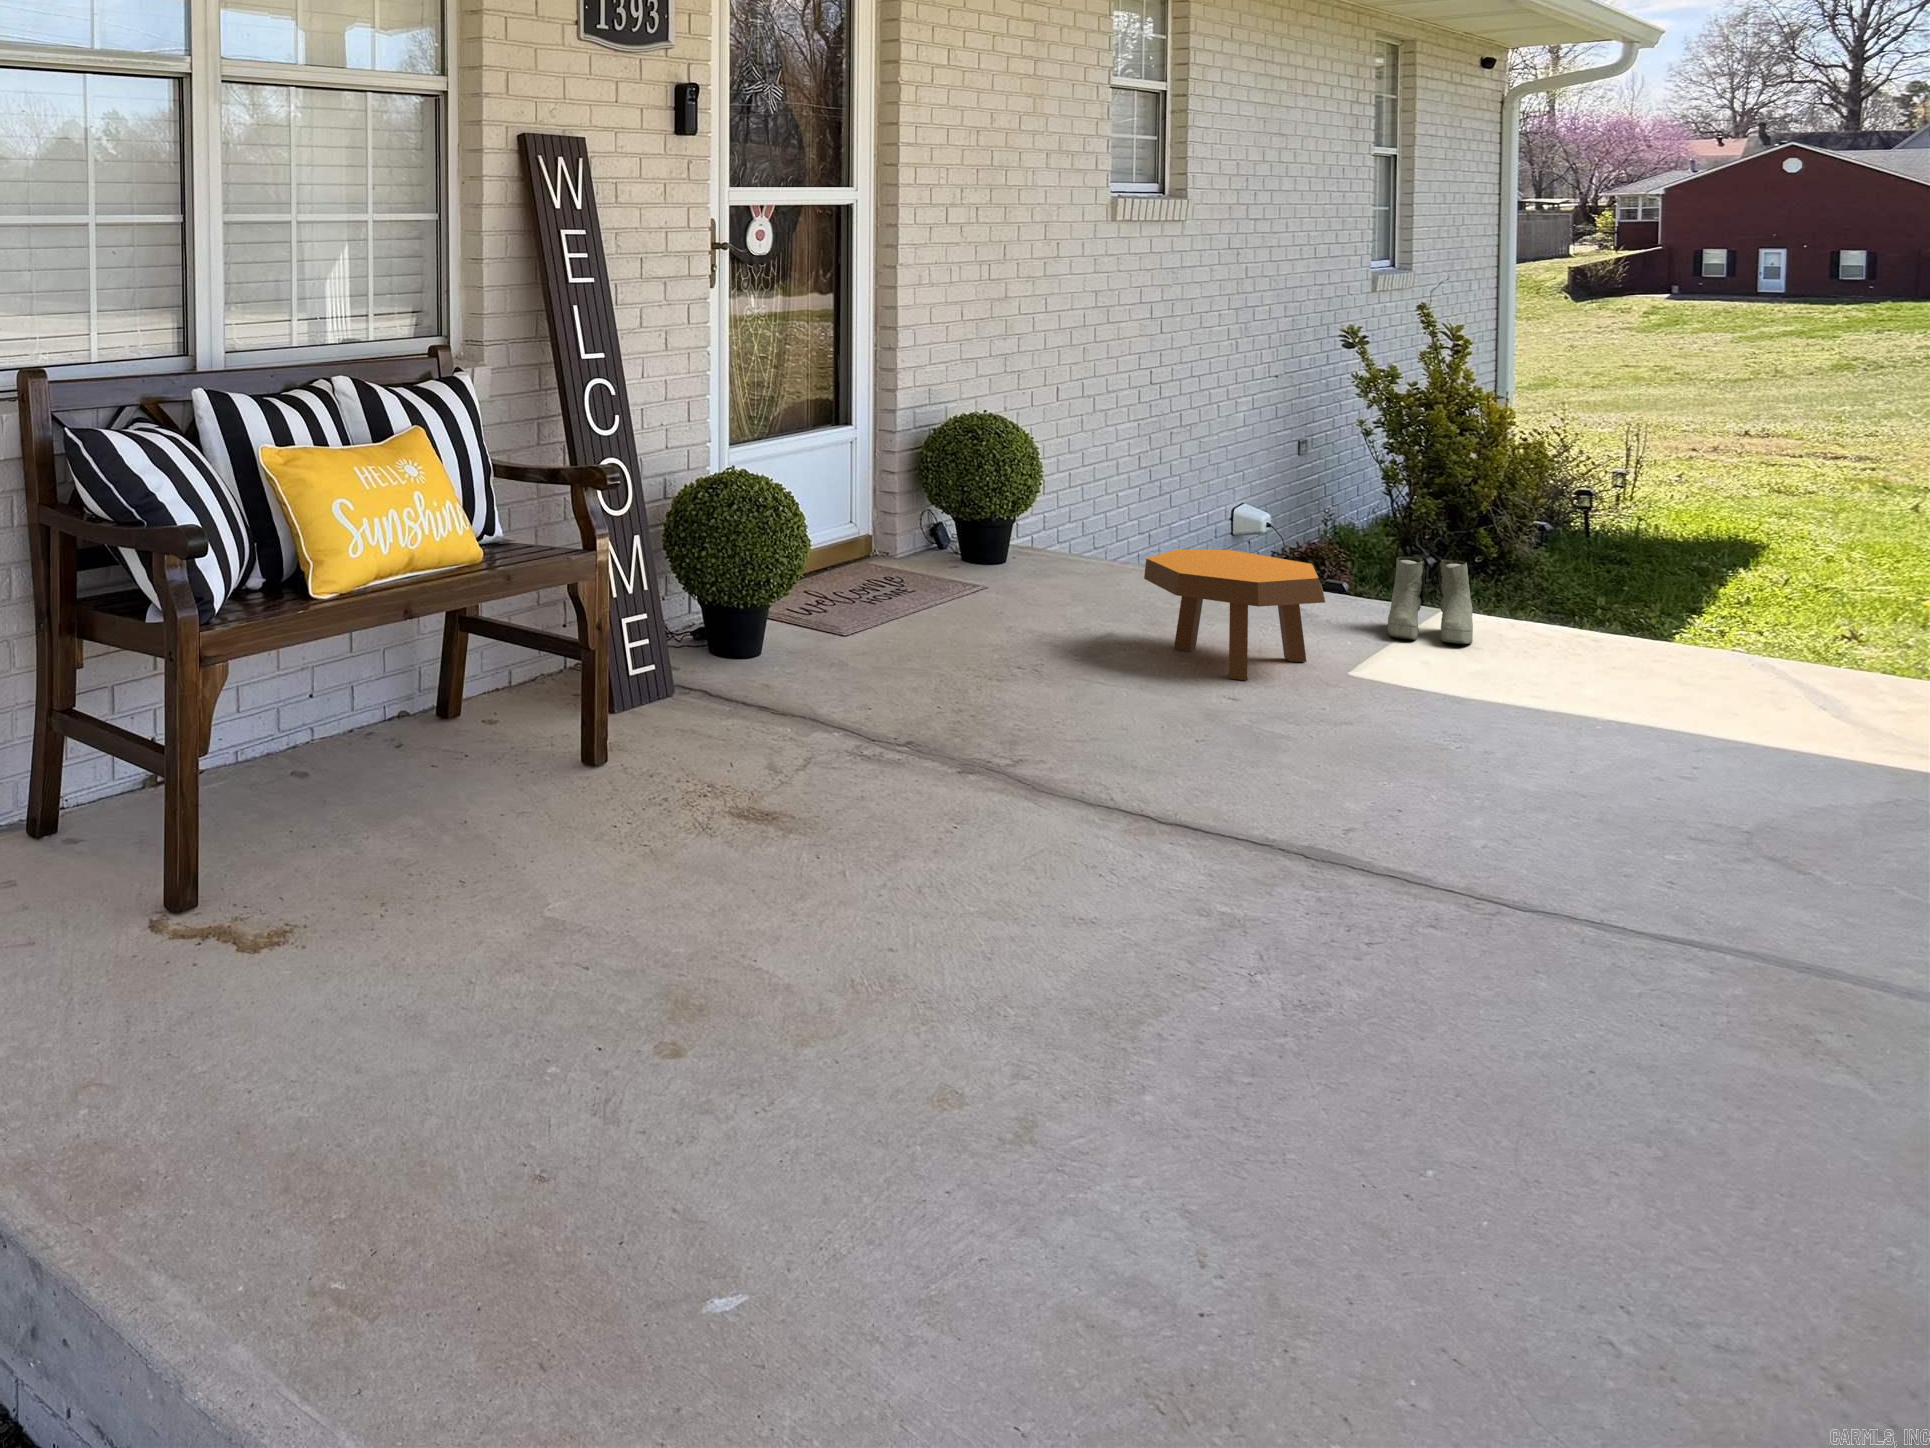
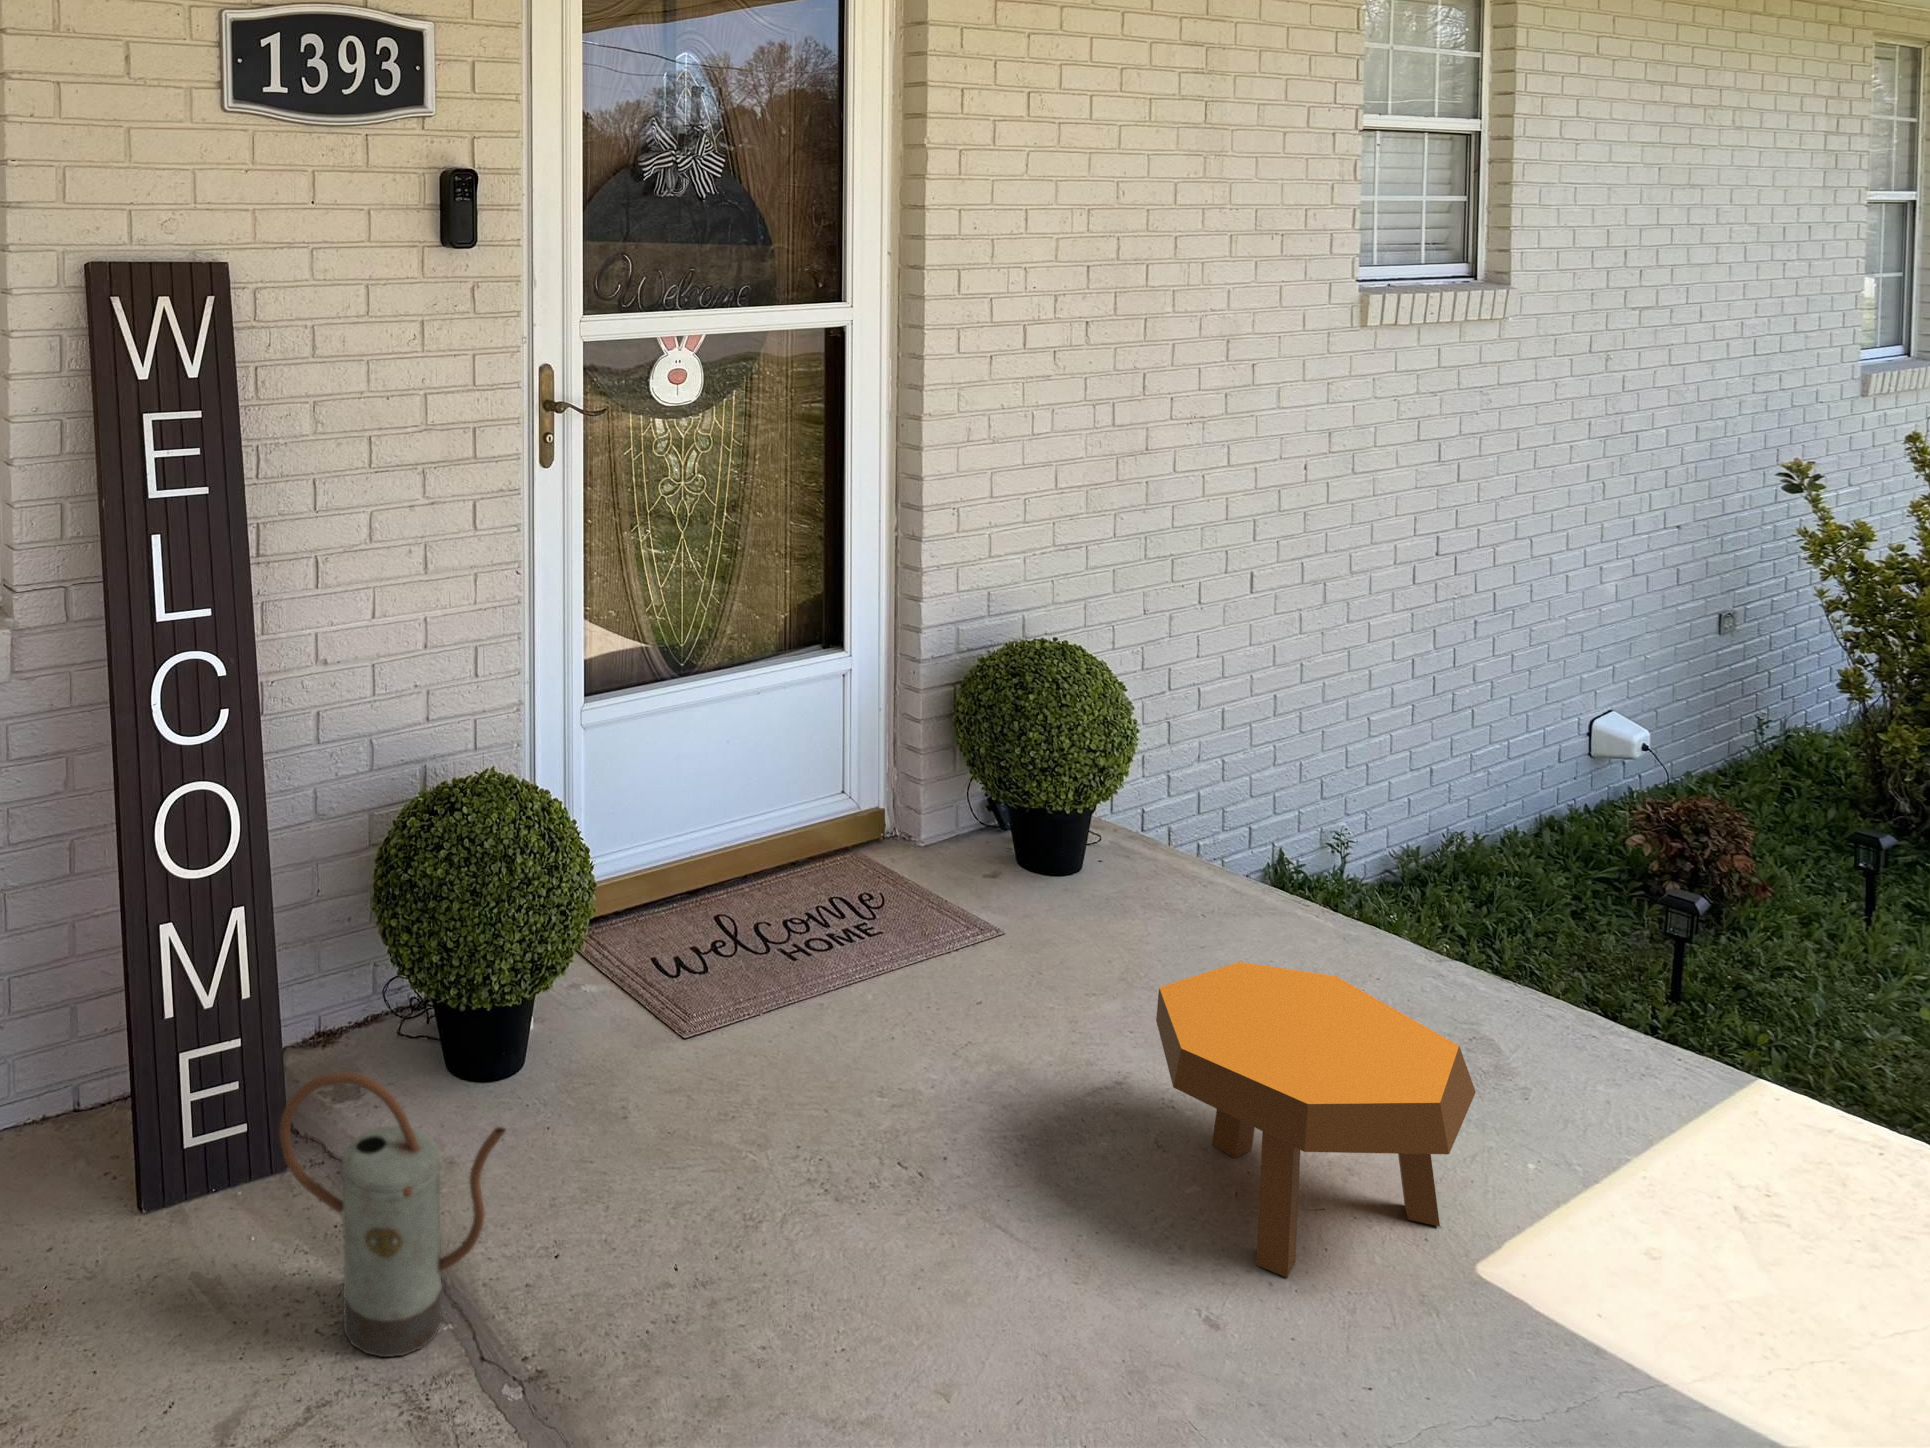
boots: present [1388,557,1473,644] -> none [1650,1004,1820,1209]
watering can: none [756,583,881,734] -> present [280,1072,506,1357]

